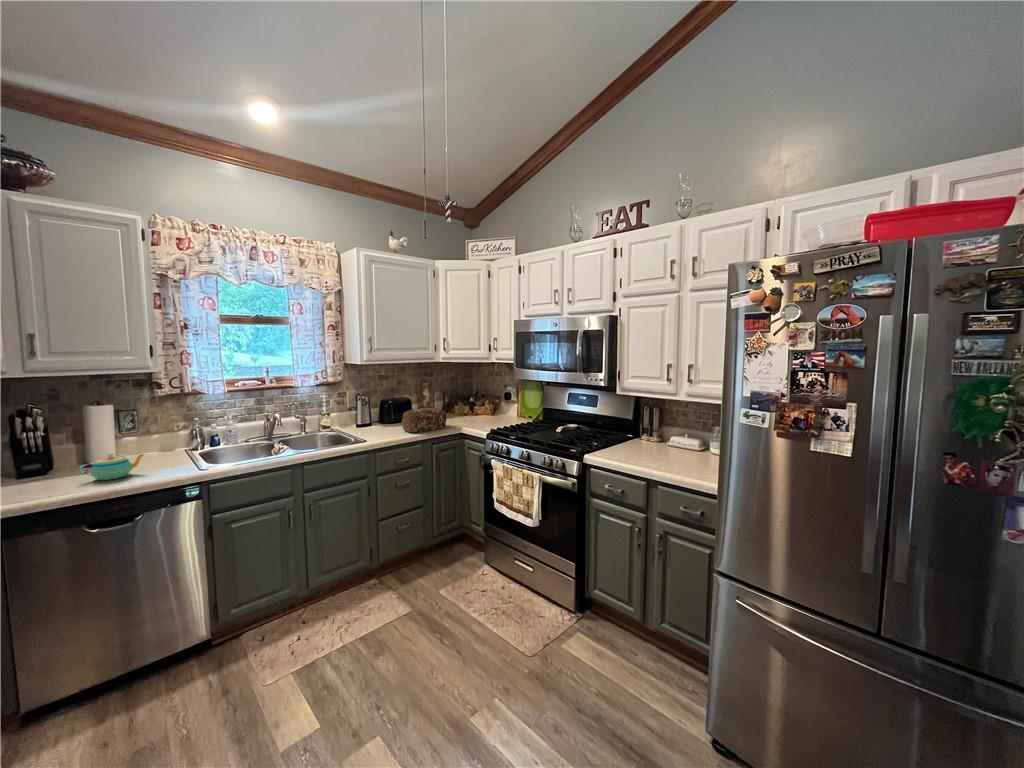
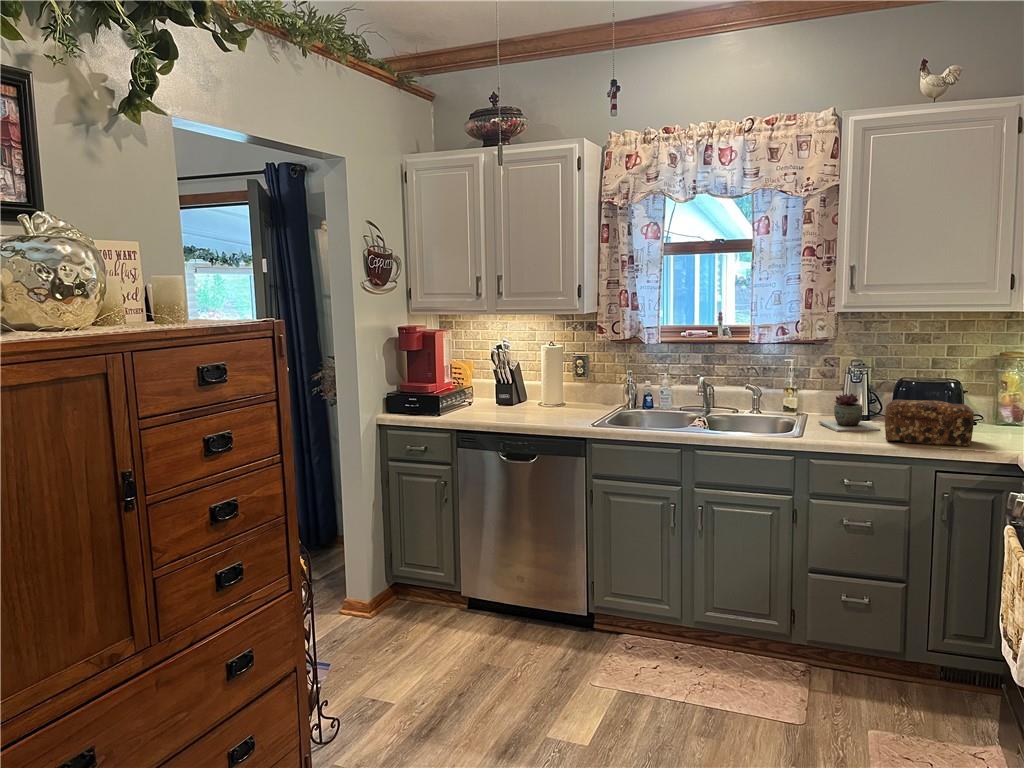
succulent plant: none [352,411,391,434] -> present [818,394,880,432]
teapot: present [79,454,144,480] -> none [516,392,560,417]

